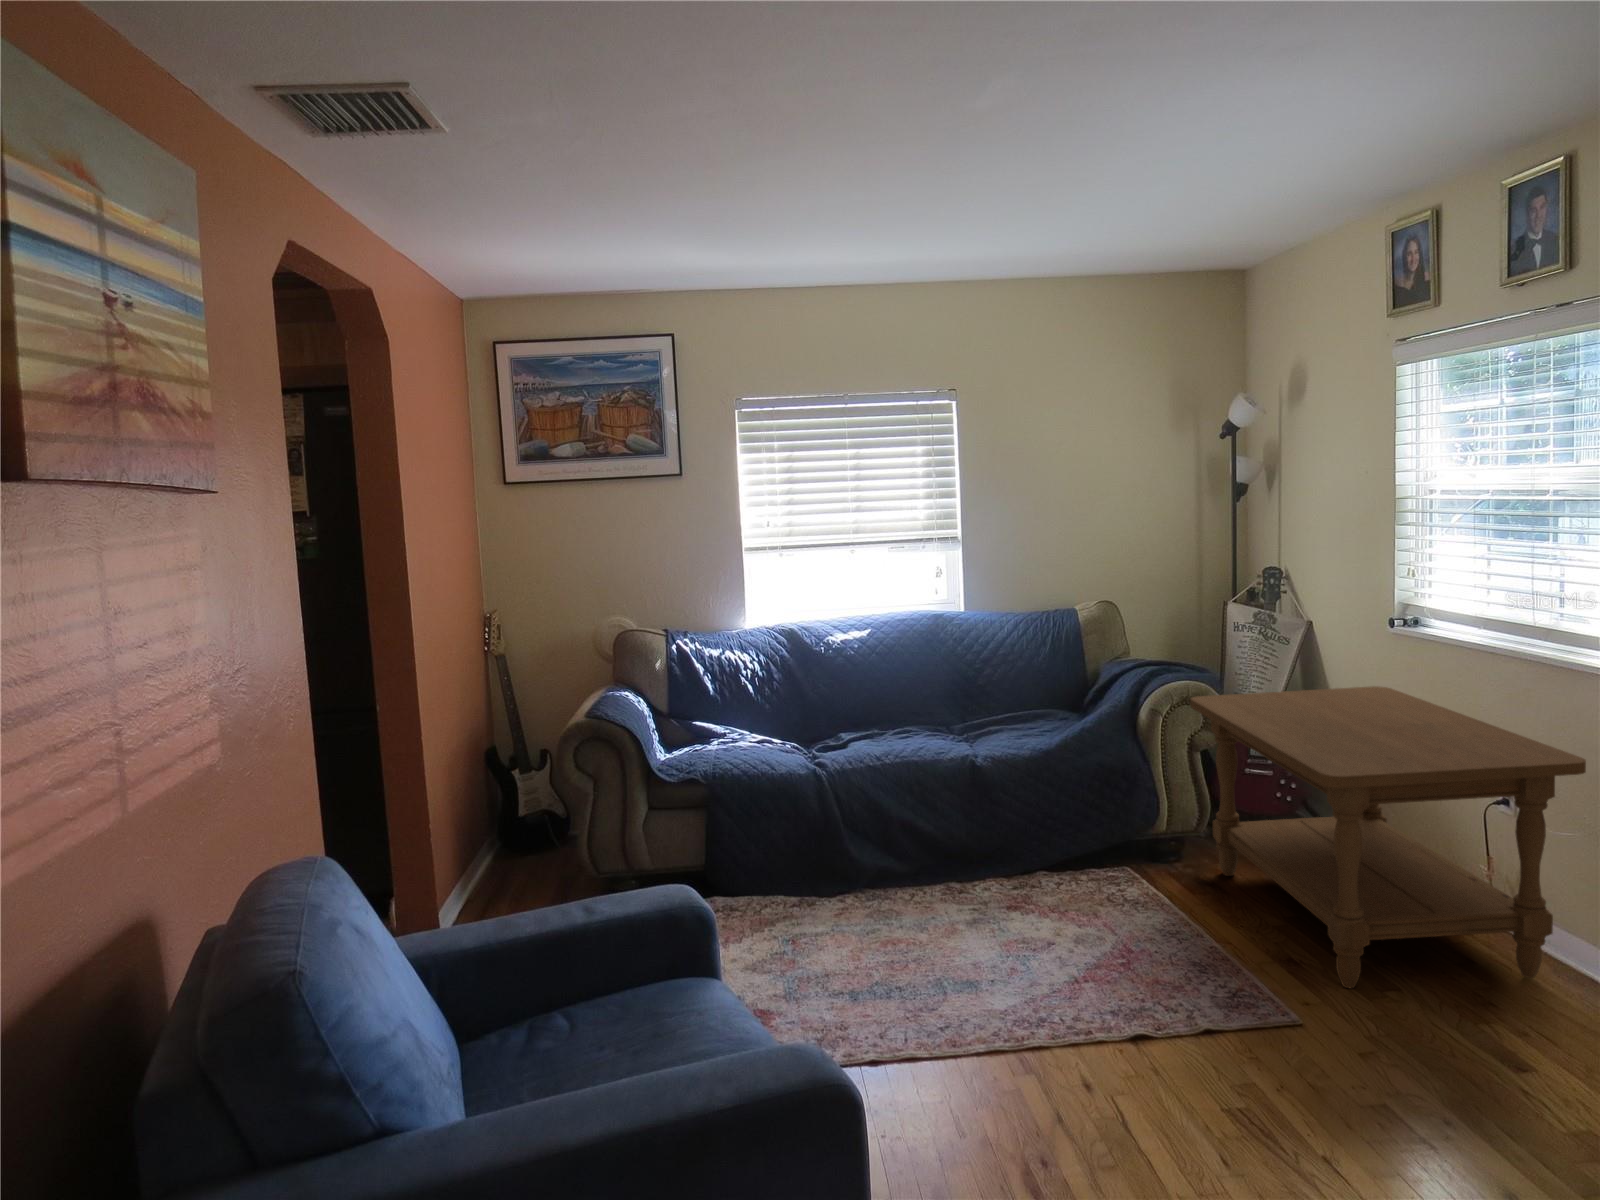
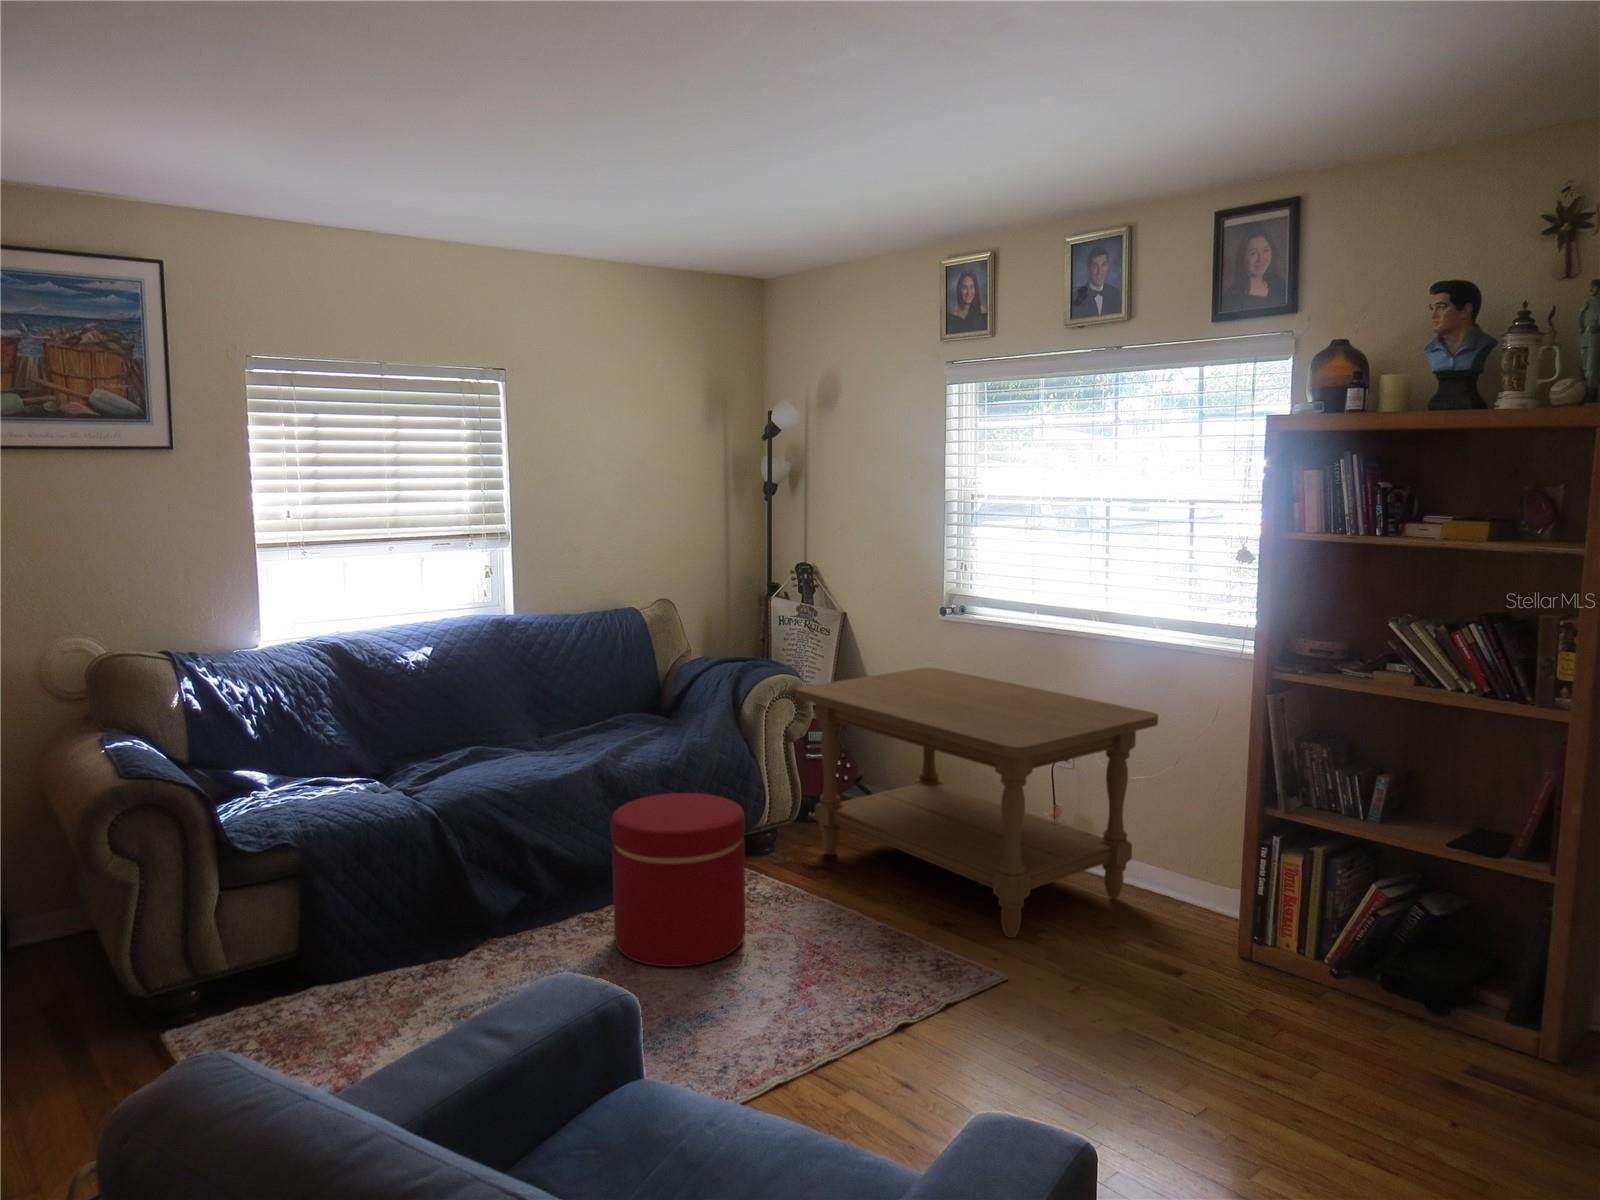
ottoman: none [944,784,1072,942] -> present [611,793,745,967]

